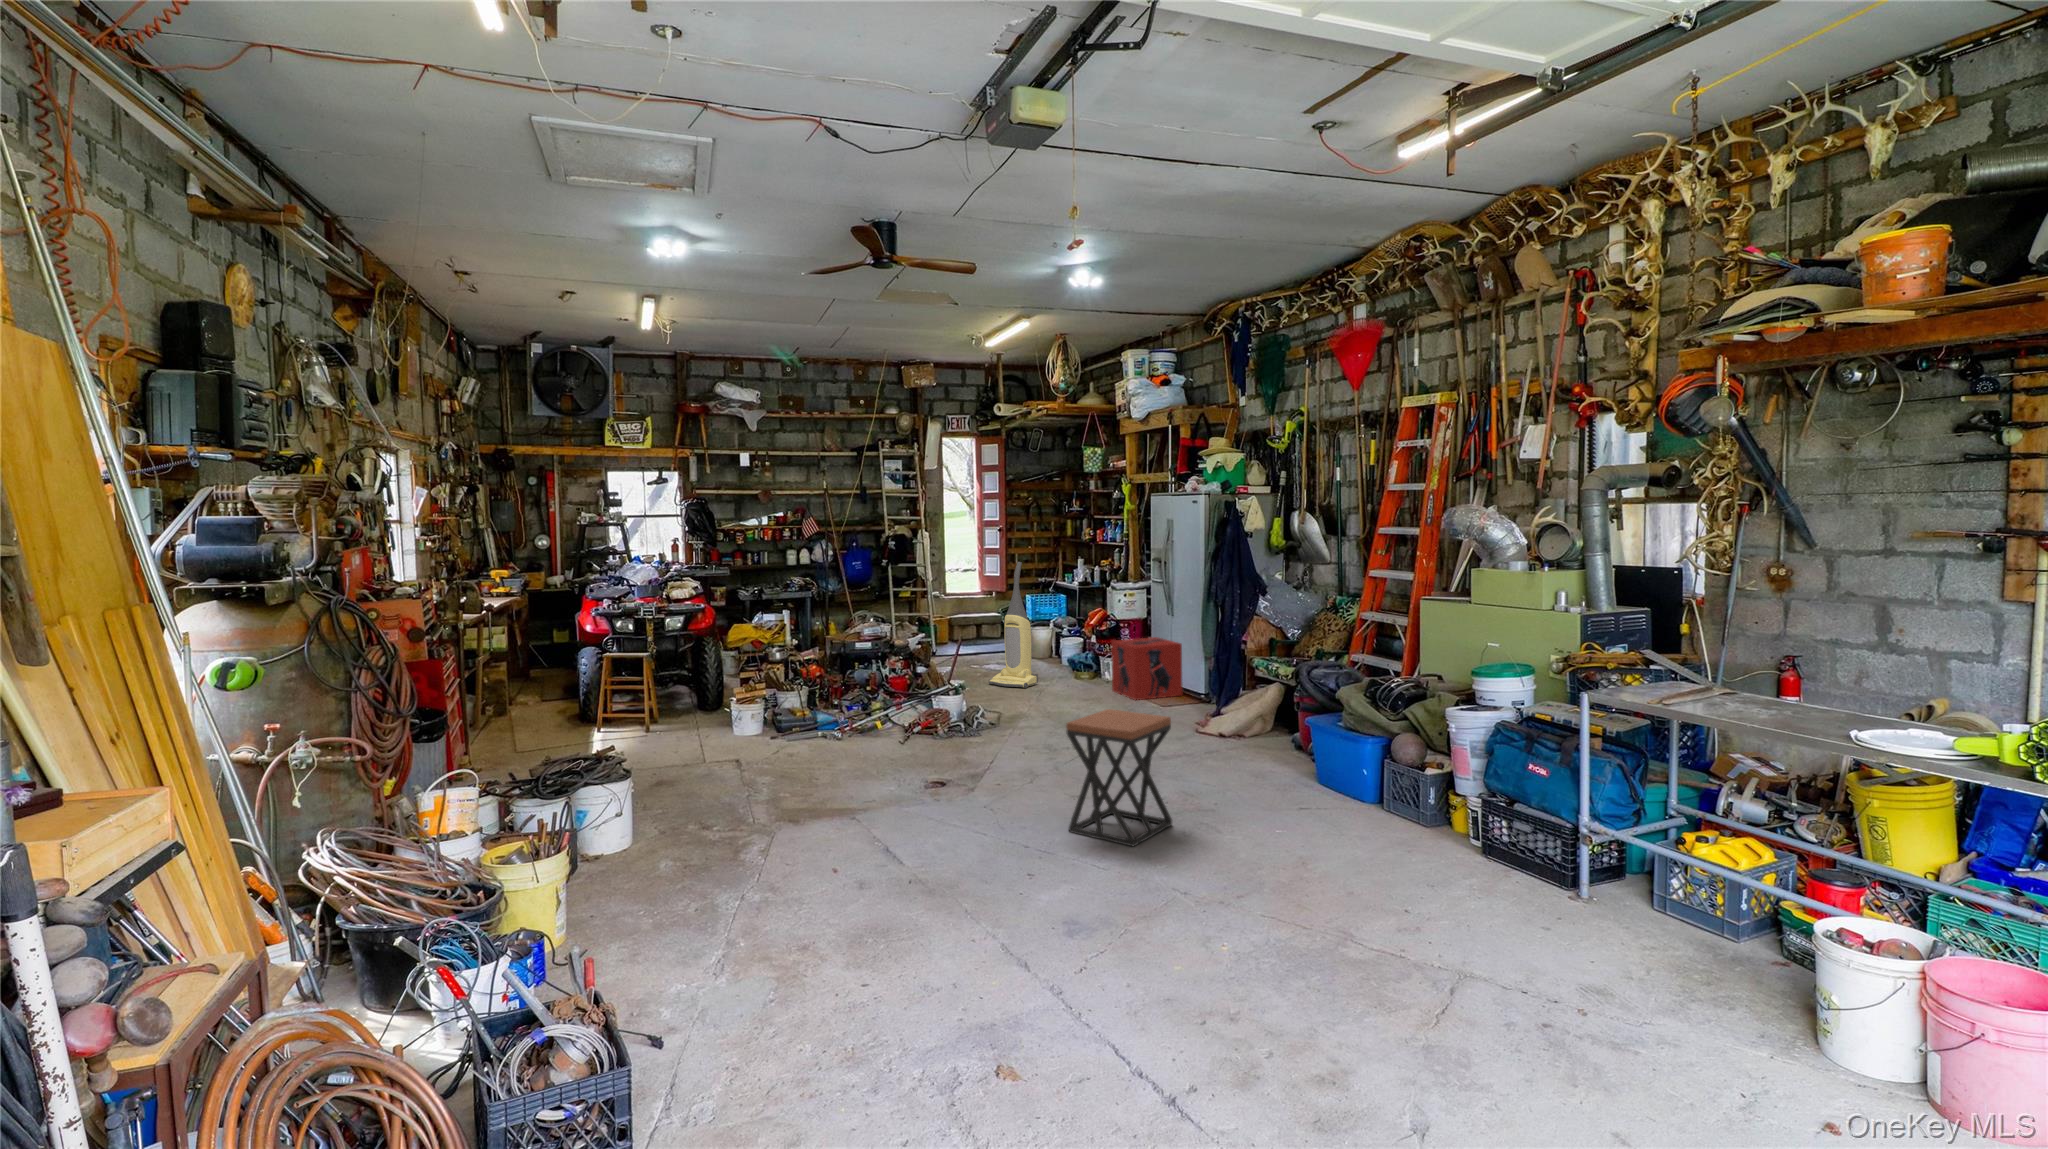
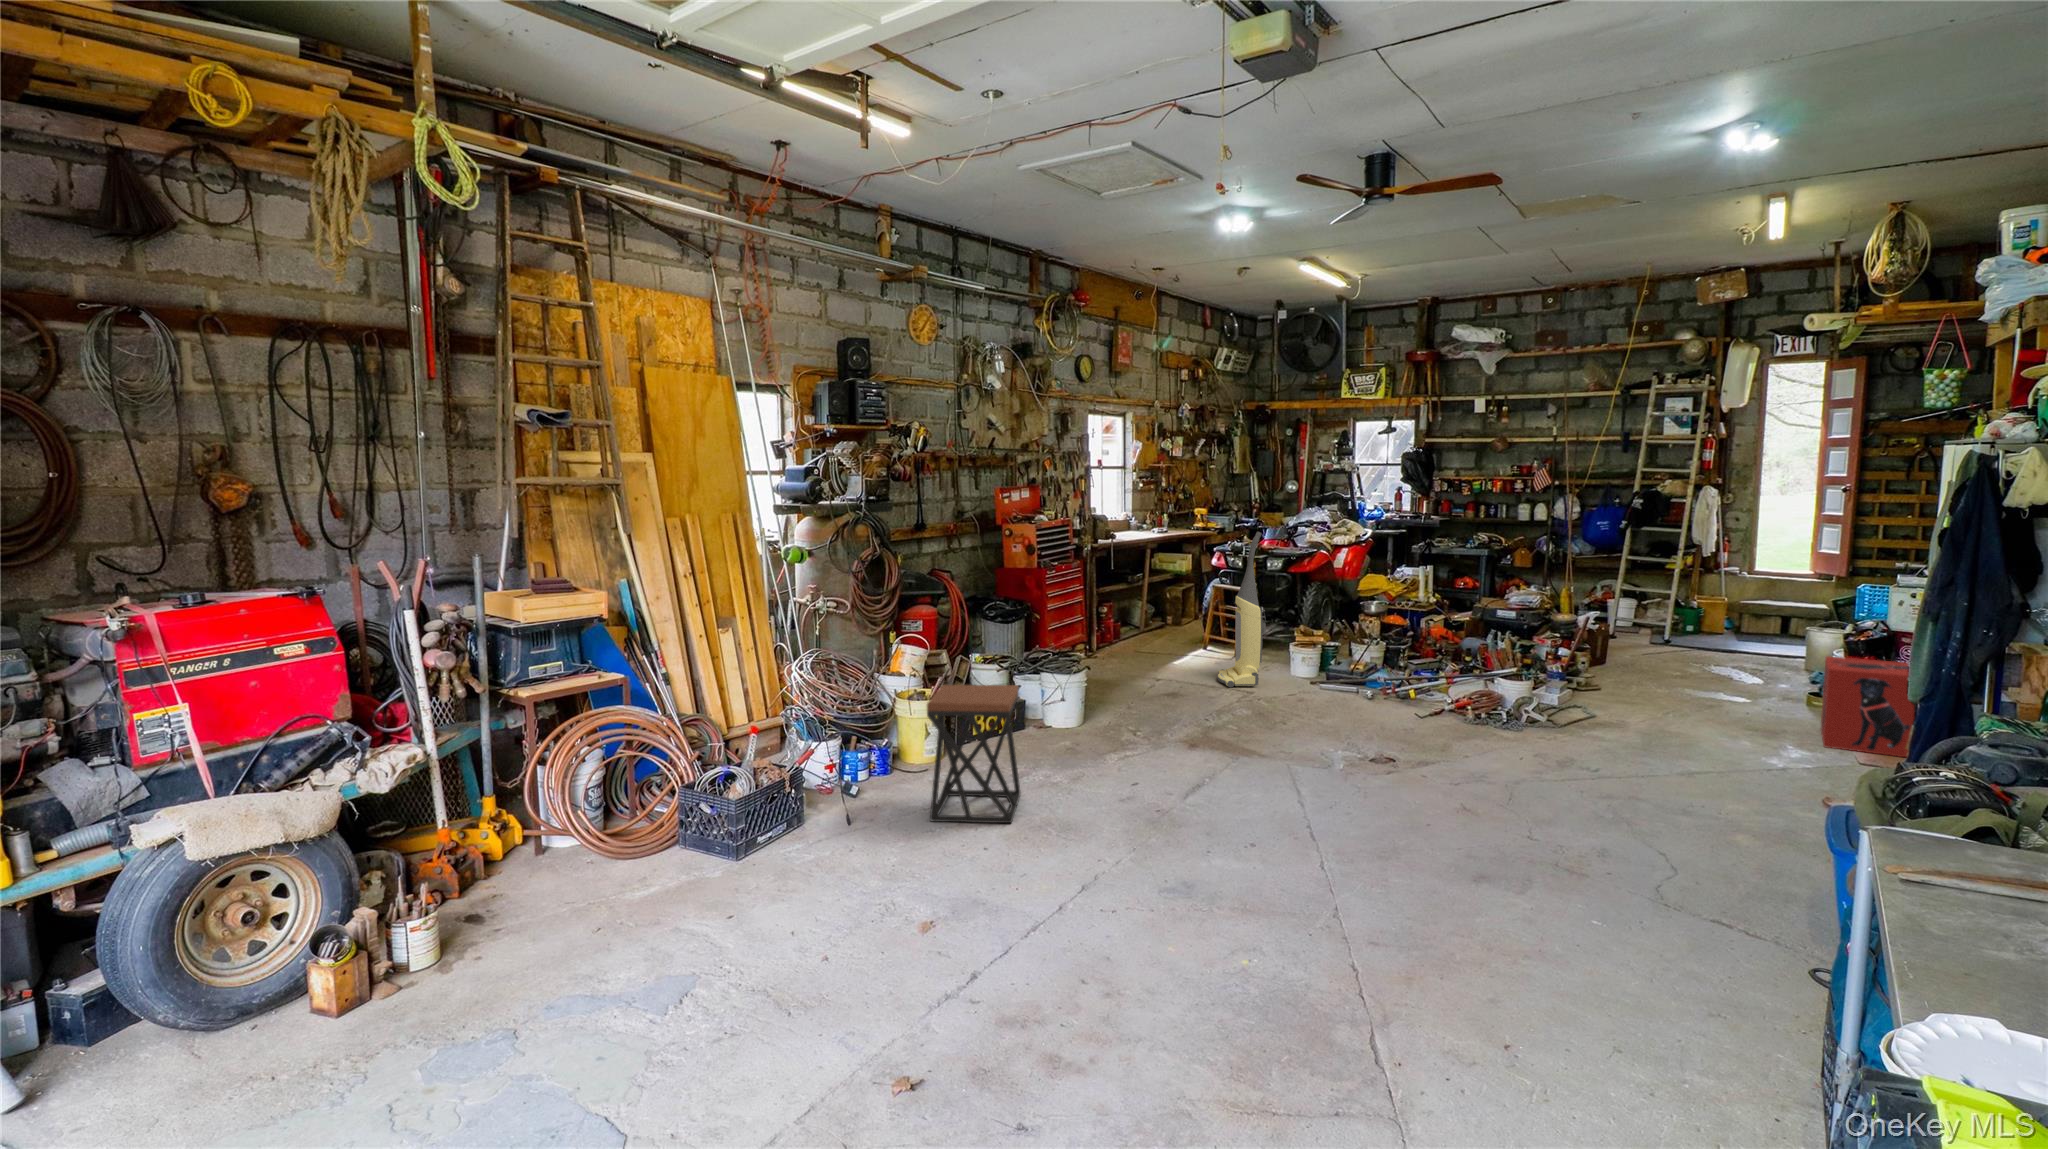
vacuum cleaner: present [989,562,1038,688] -> present [1217,532,1266,688]
stool: present [1066,709,1172,846] -> present [927,685,1020,823]

